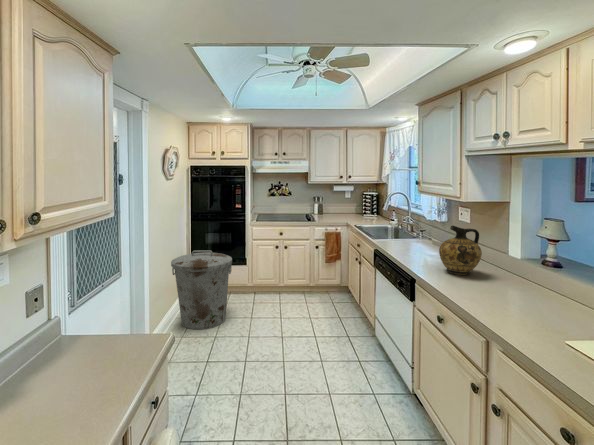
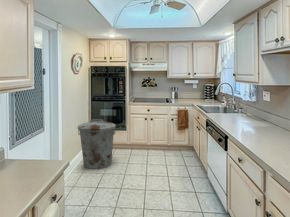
ceramic jug: present [439,226,482,275] -> none [242,99,270,130]

